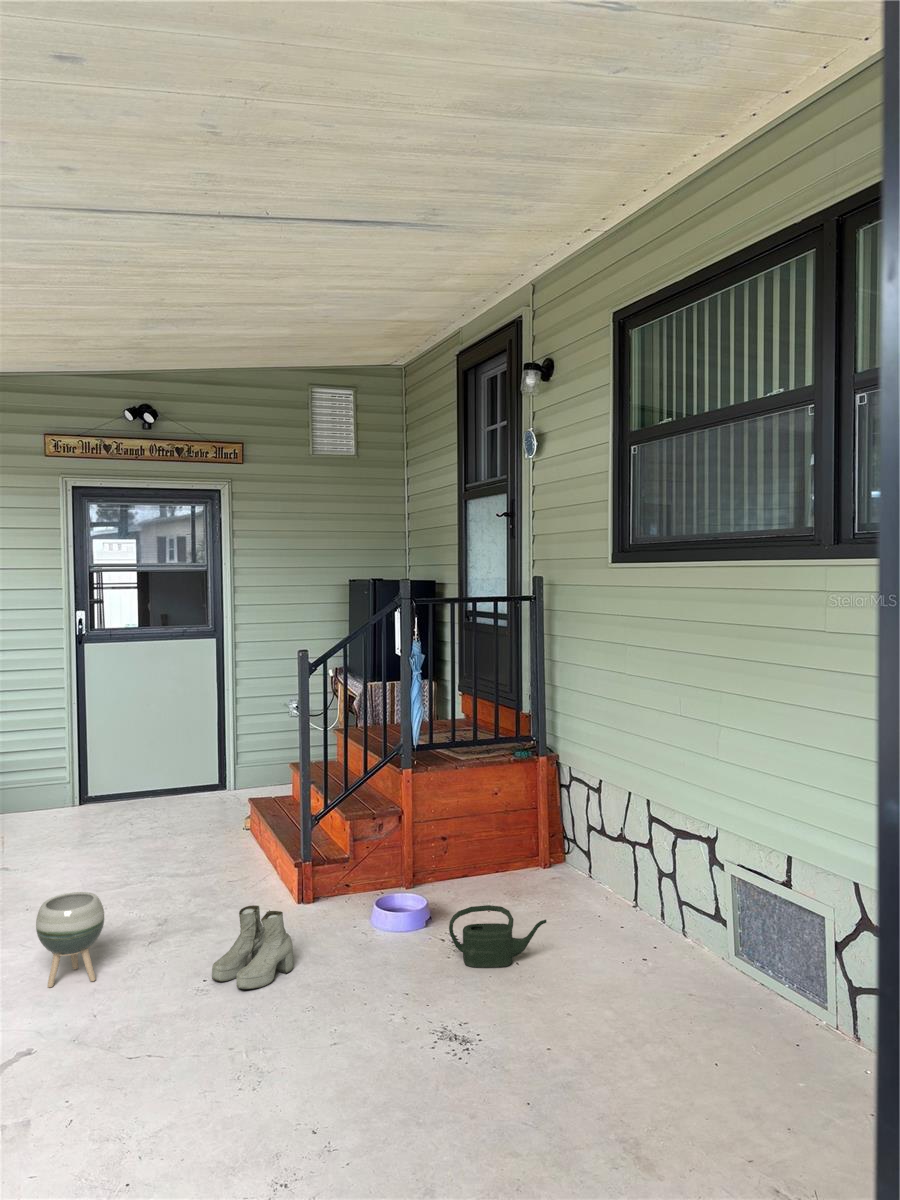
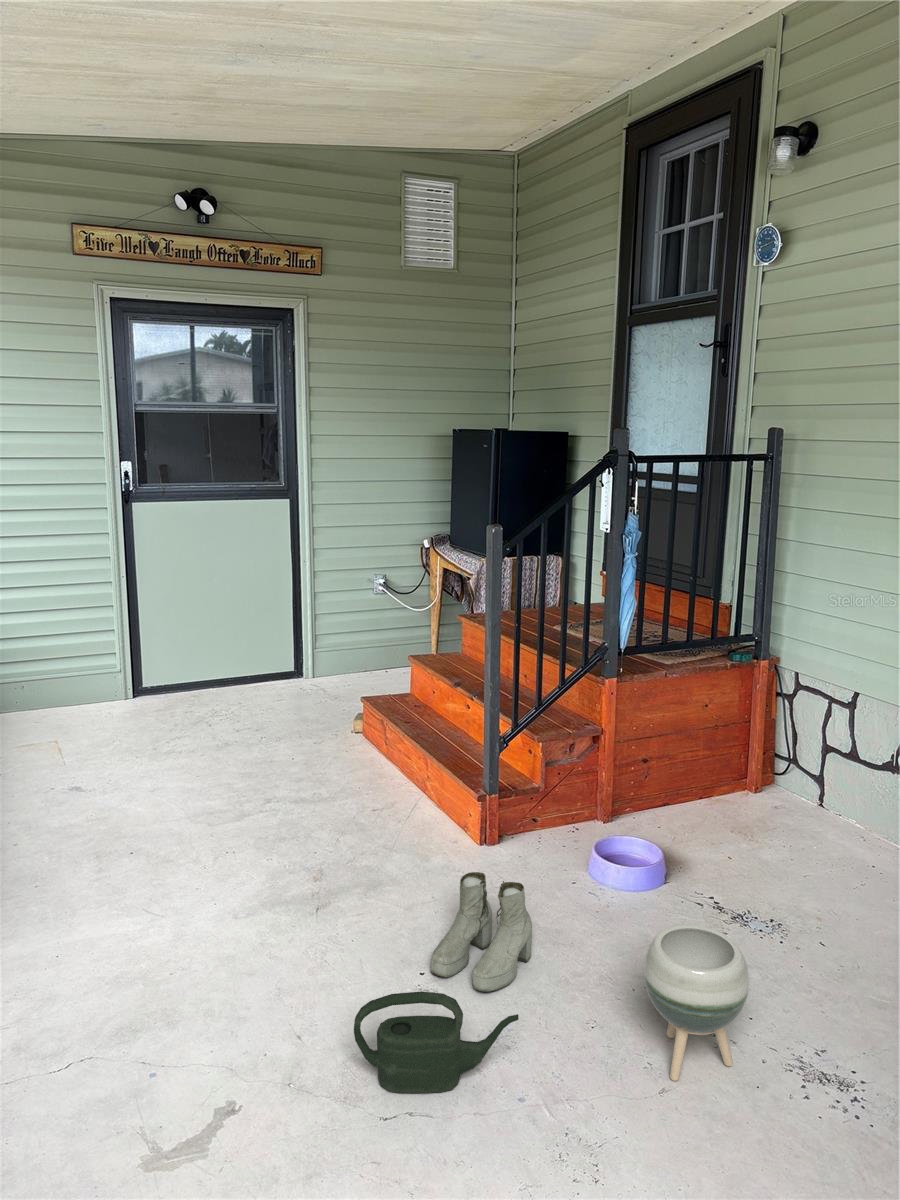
planter: present [36,892,104,987] -> present [644,925,749,1081]
watering can: present [449,905,546,968] -> present [354,991,519,1093]

